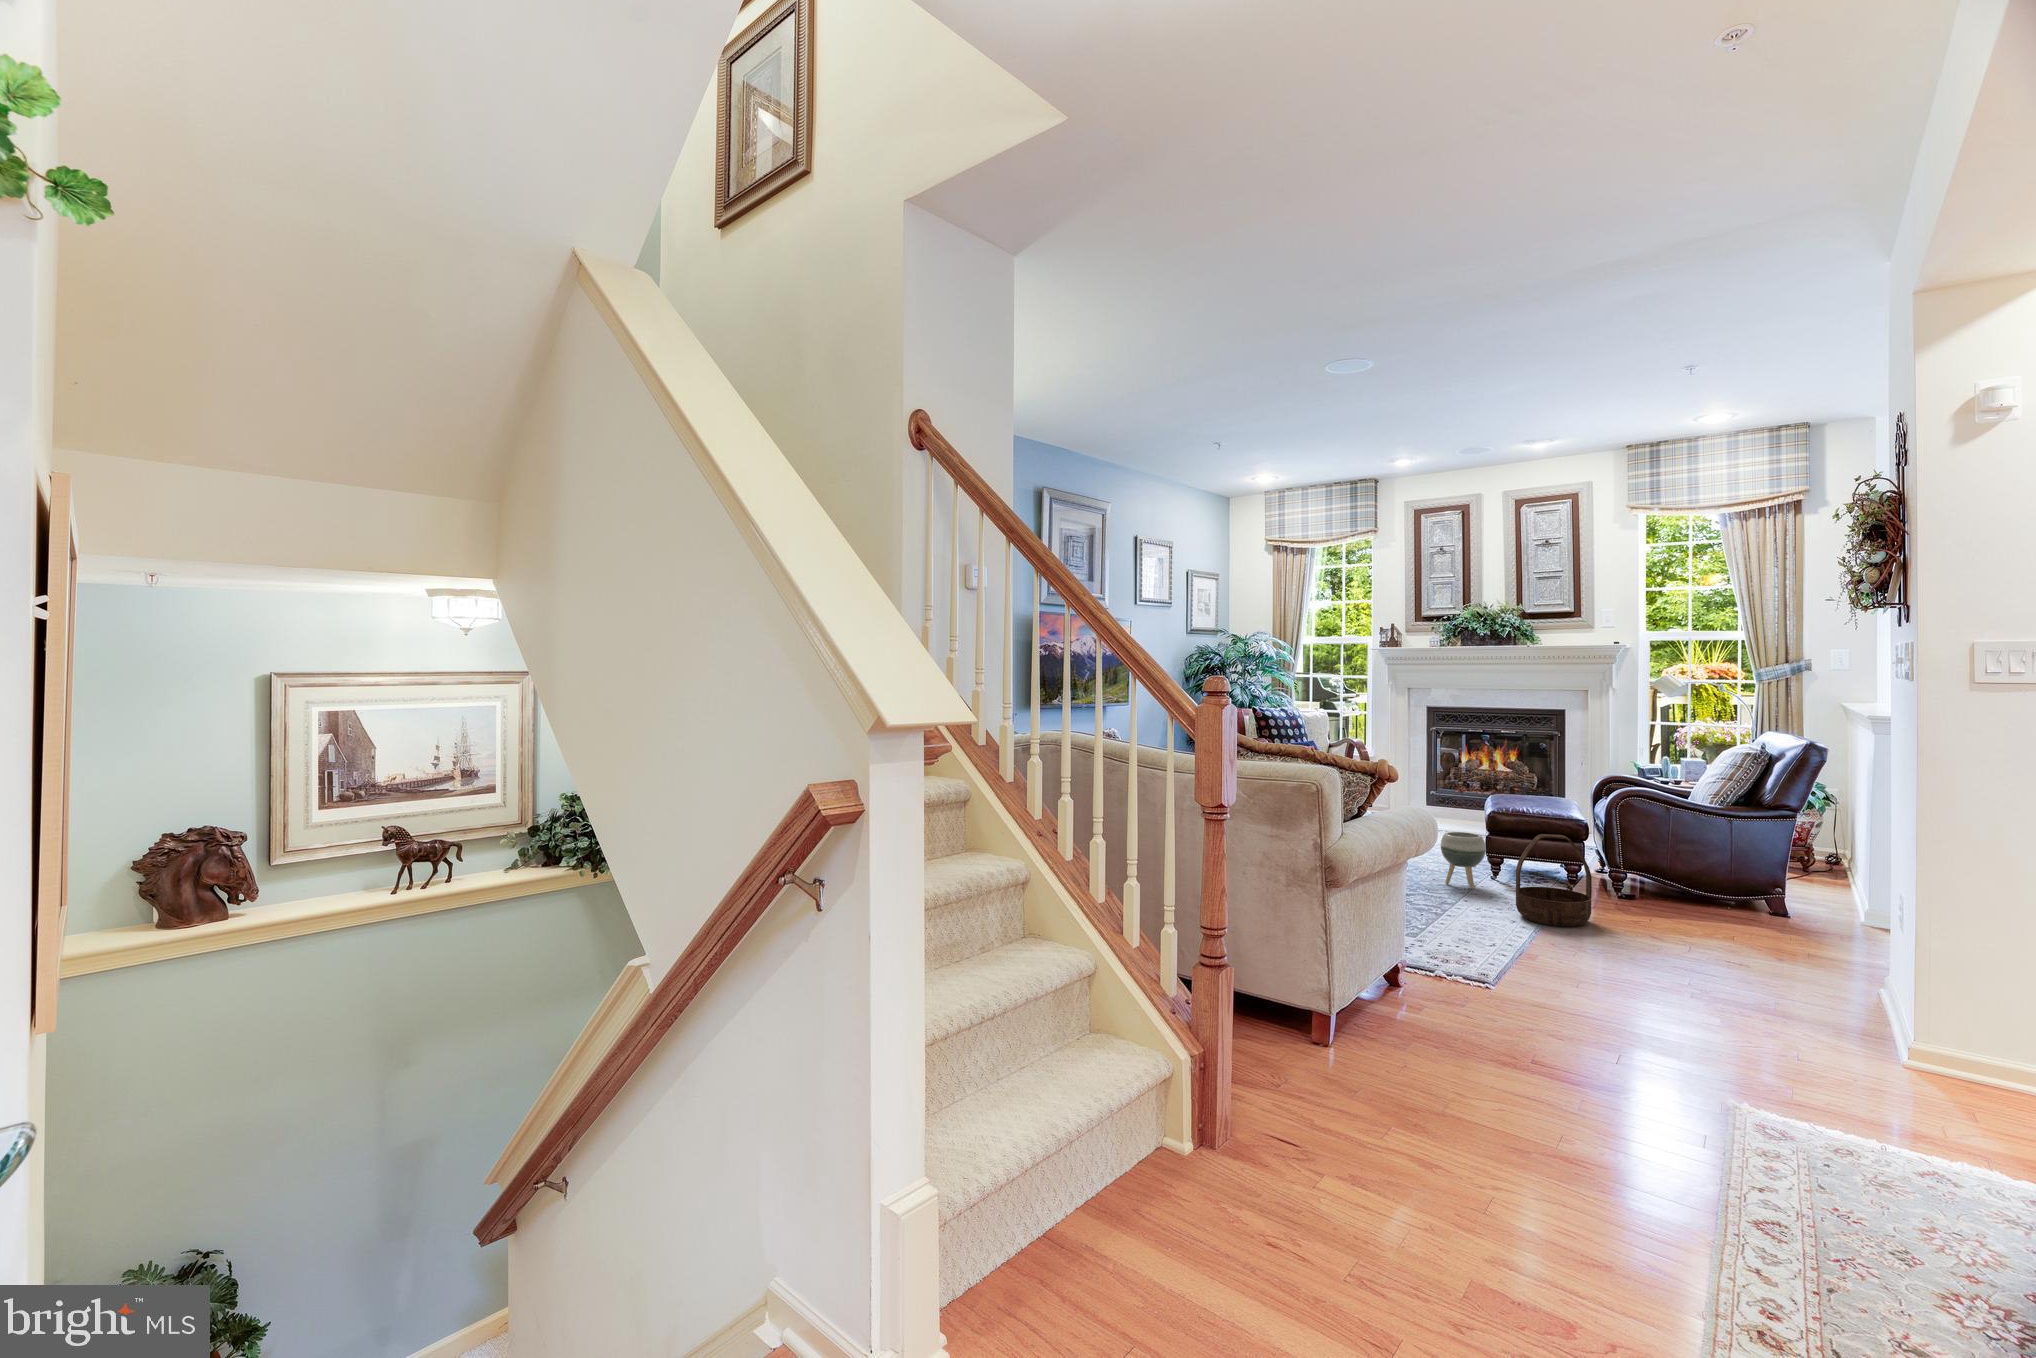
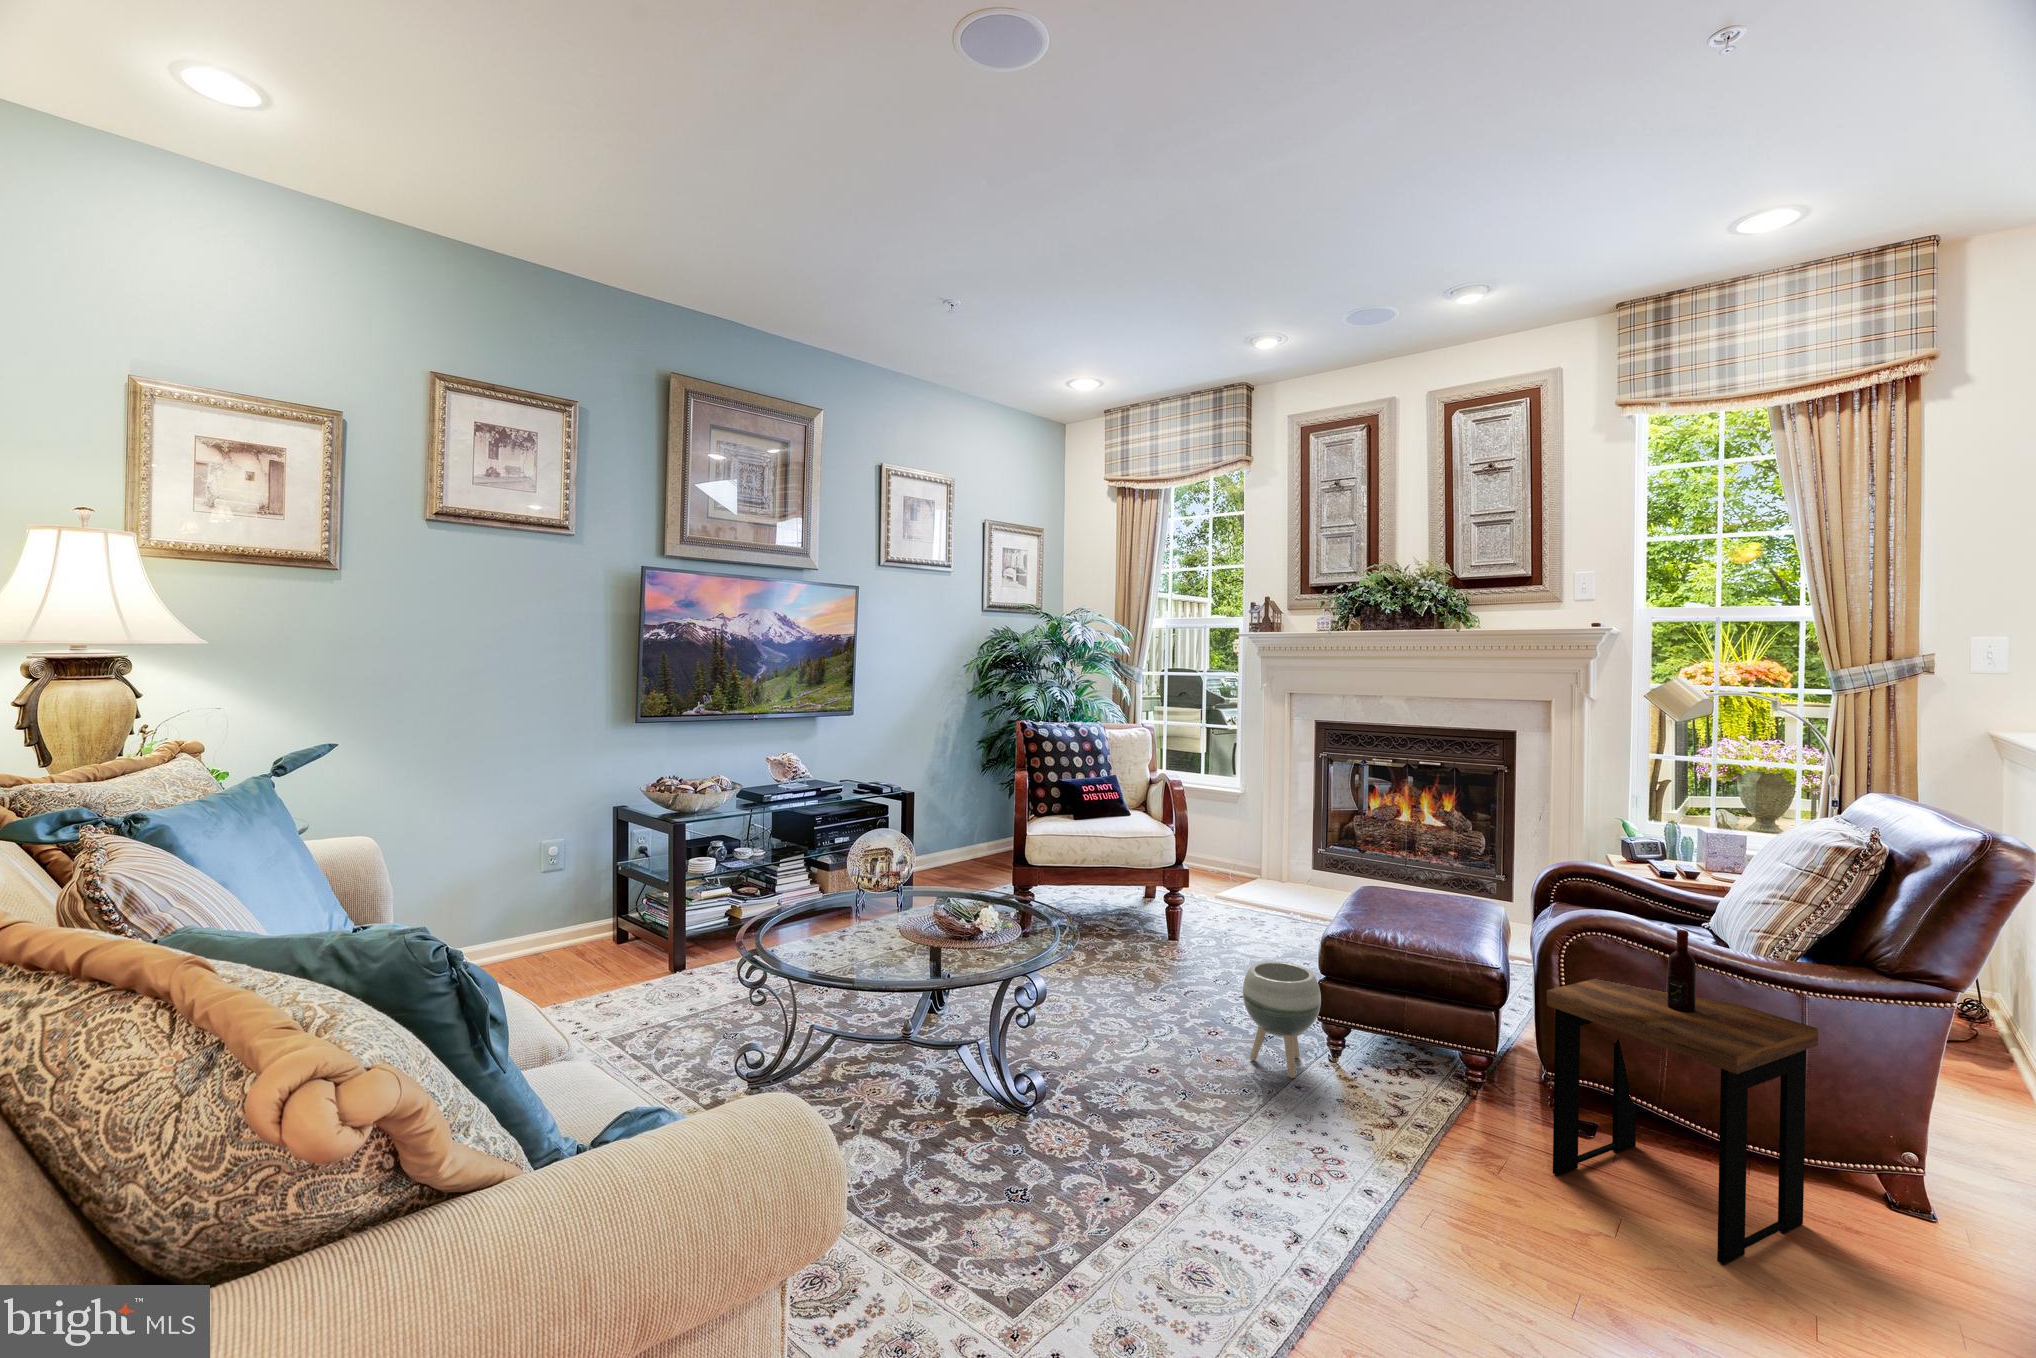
side table: none [1612,790,1737,929] -> present [1547,930,1818,1265]
basket: present [1516,834,1592,927] -> none [1332,1021,1488,1245]

